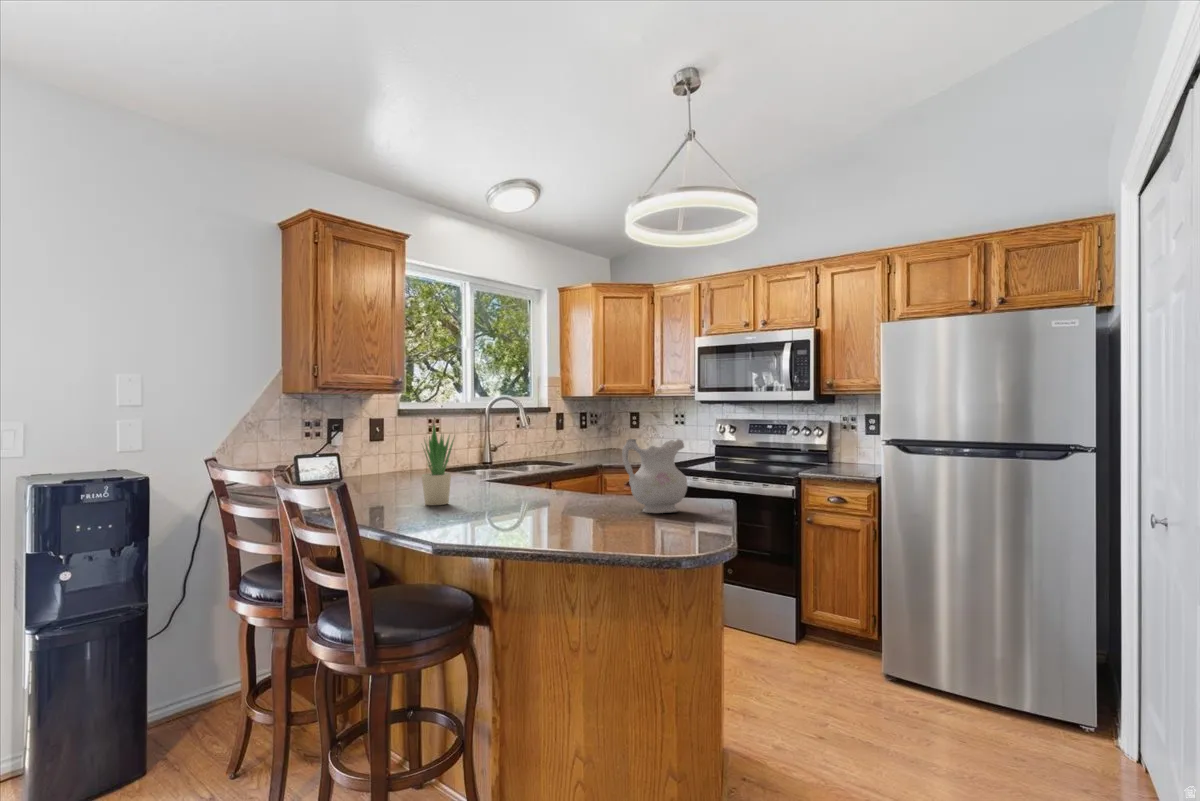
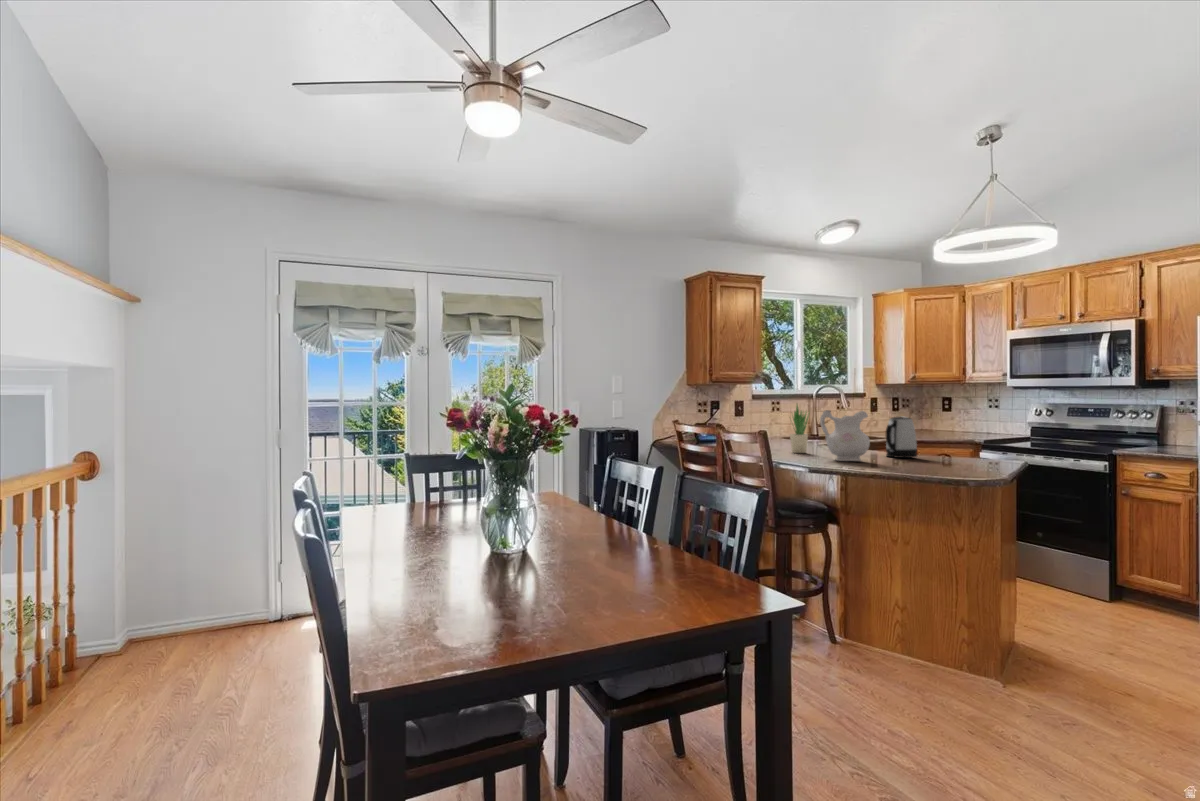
ceramic pitcher: present [622,439,687,513] -> present [820,410,870,461]
kettle: none [564,442,606,503] -> present [886,417,917,458]

